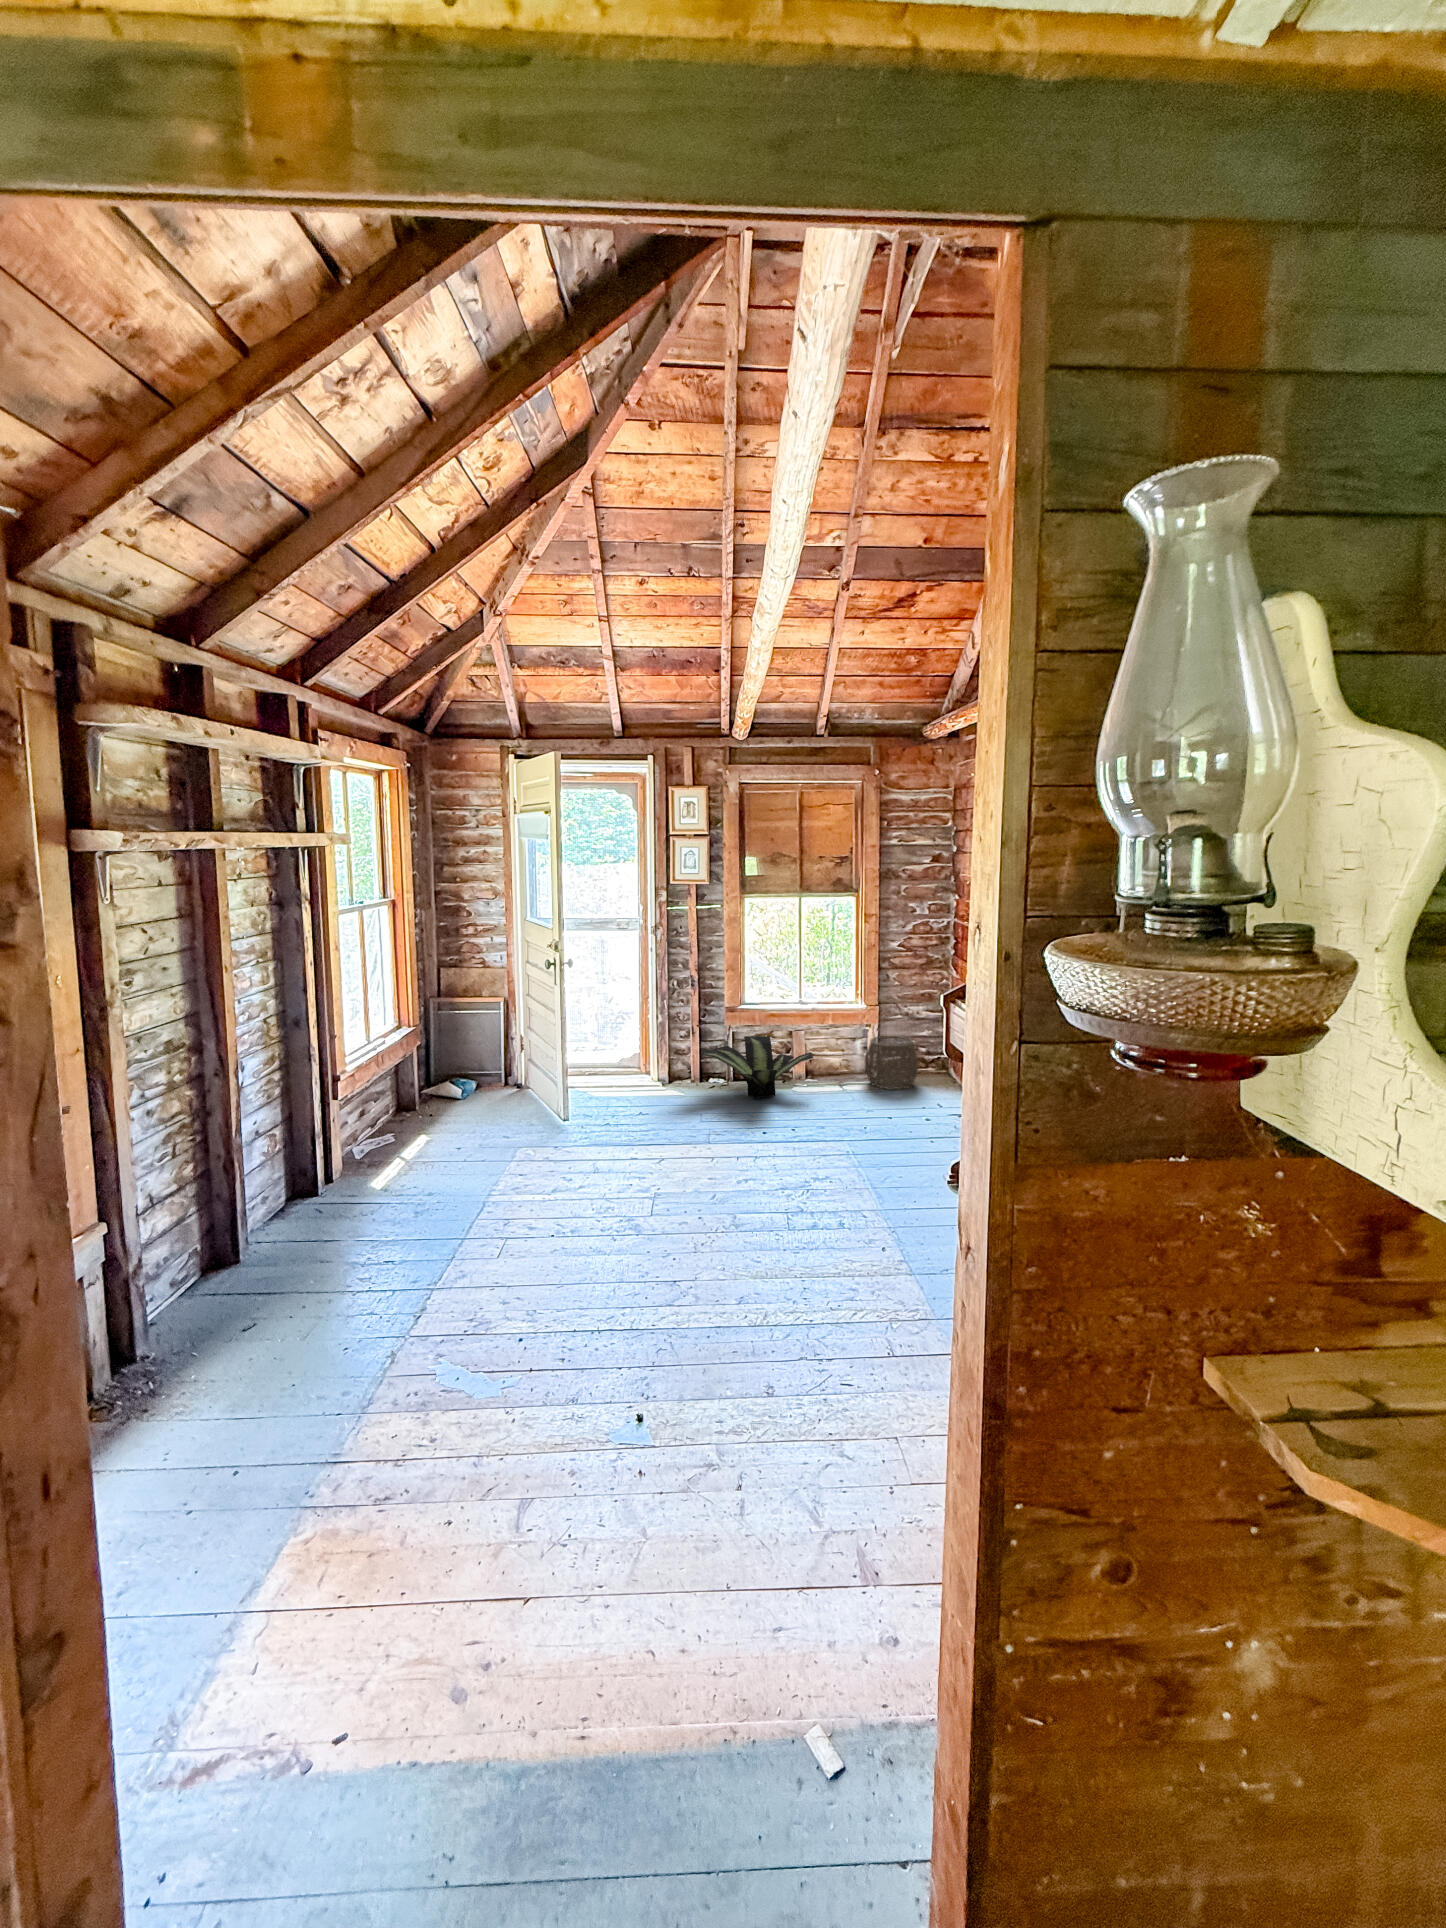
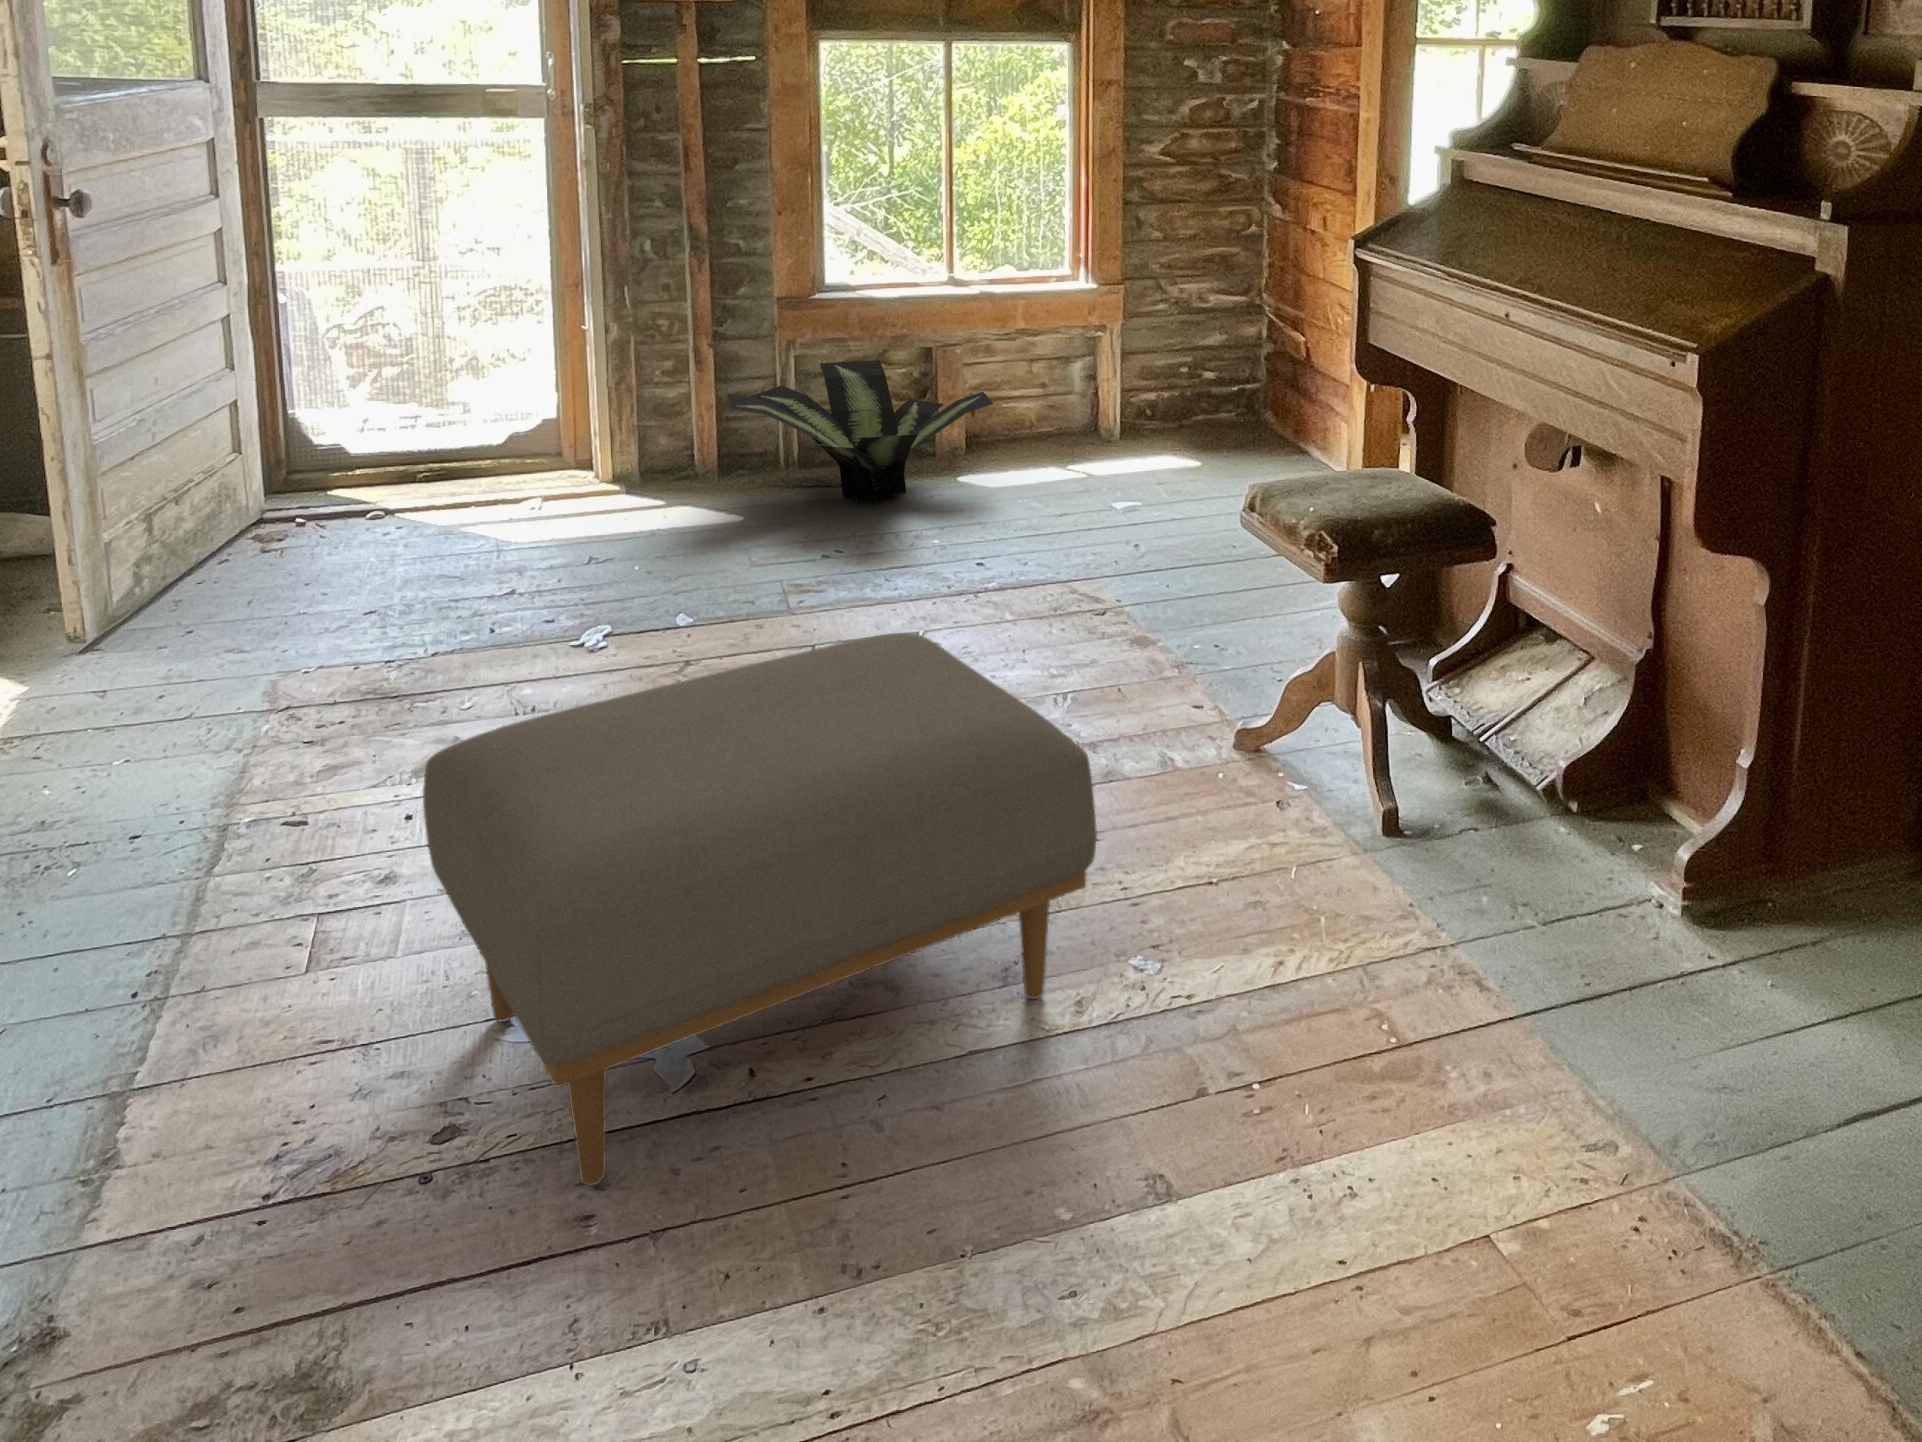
woven basket: present [865,1036,918,1090] -> none [1095,348,1212,465]
ottoman: none [541,1152,785,1349] -> present [423,633,1097,1186]

